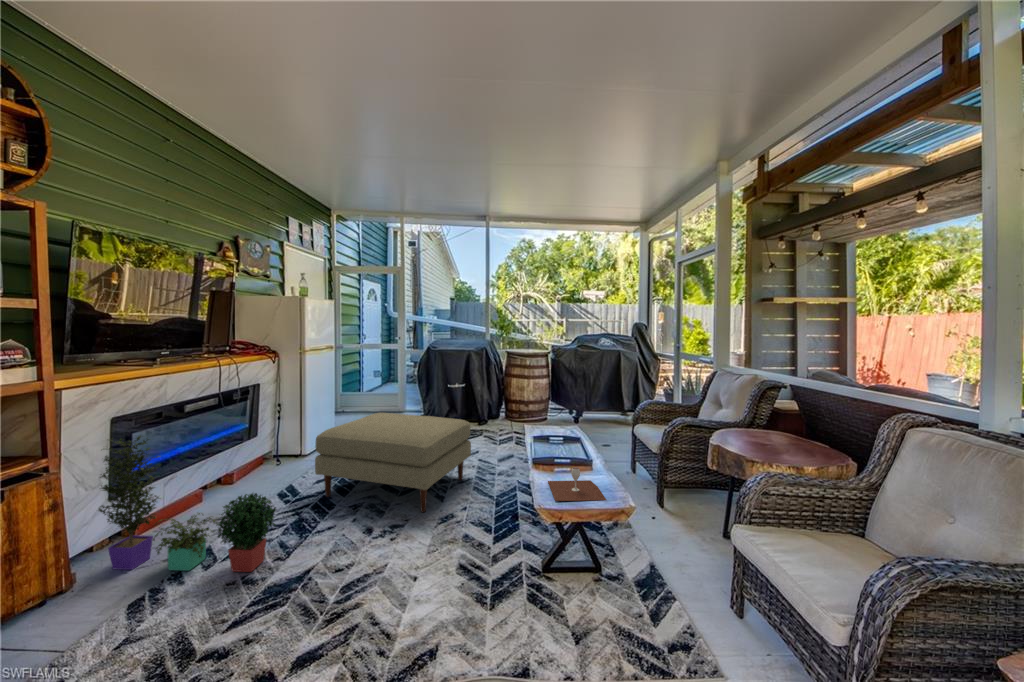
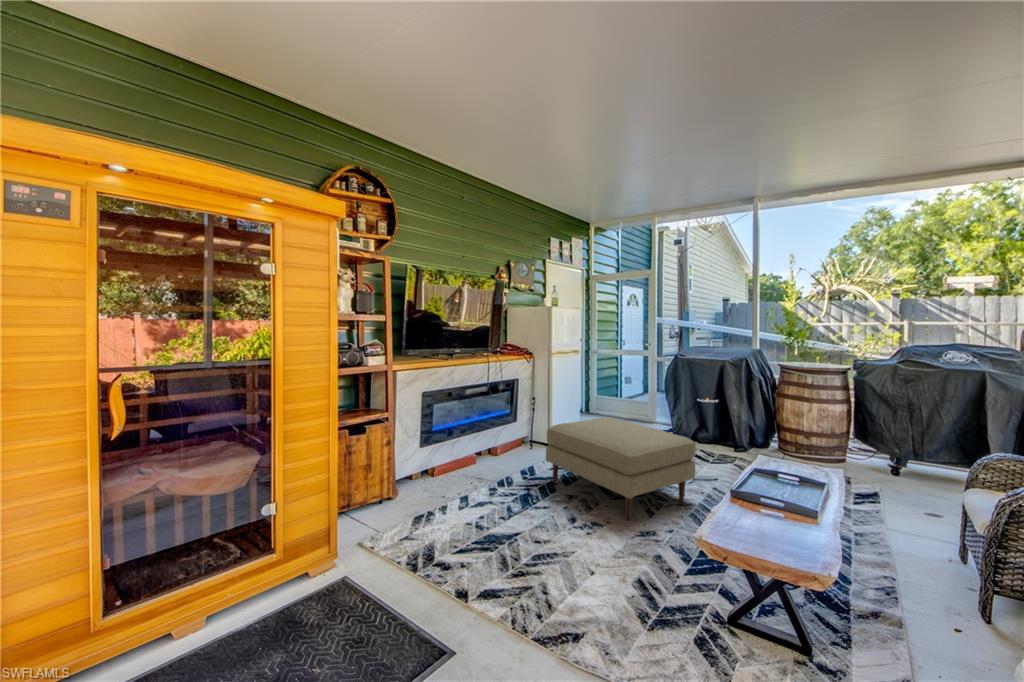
potted plant: present [99,436,276,572] -> none [410,405,503,521]
wine glass: present [548,467,606,501] -> none [733,513,807,564]

